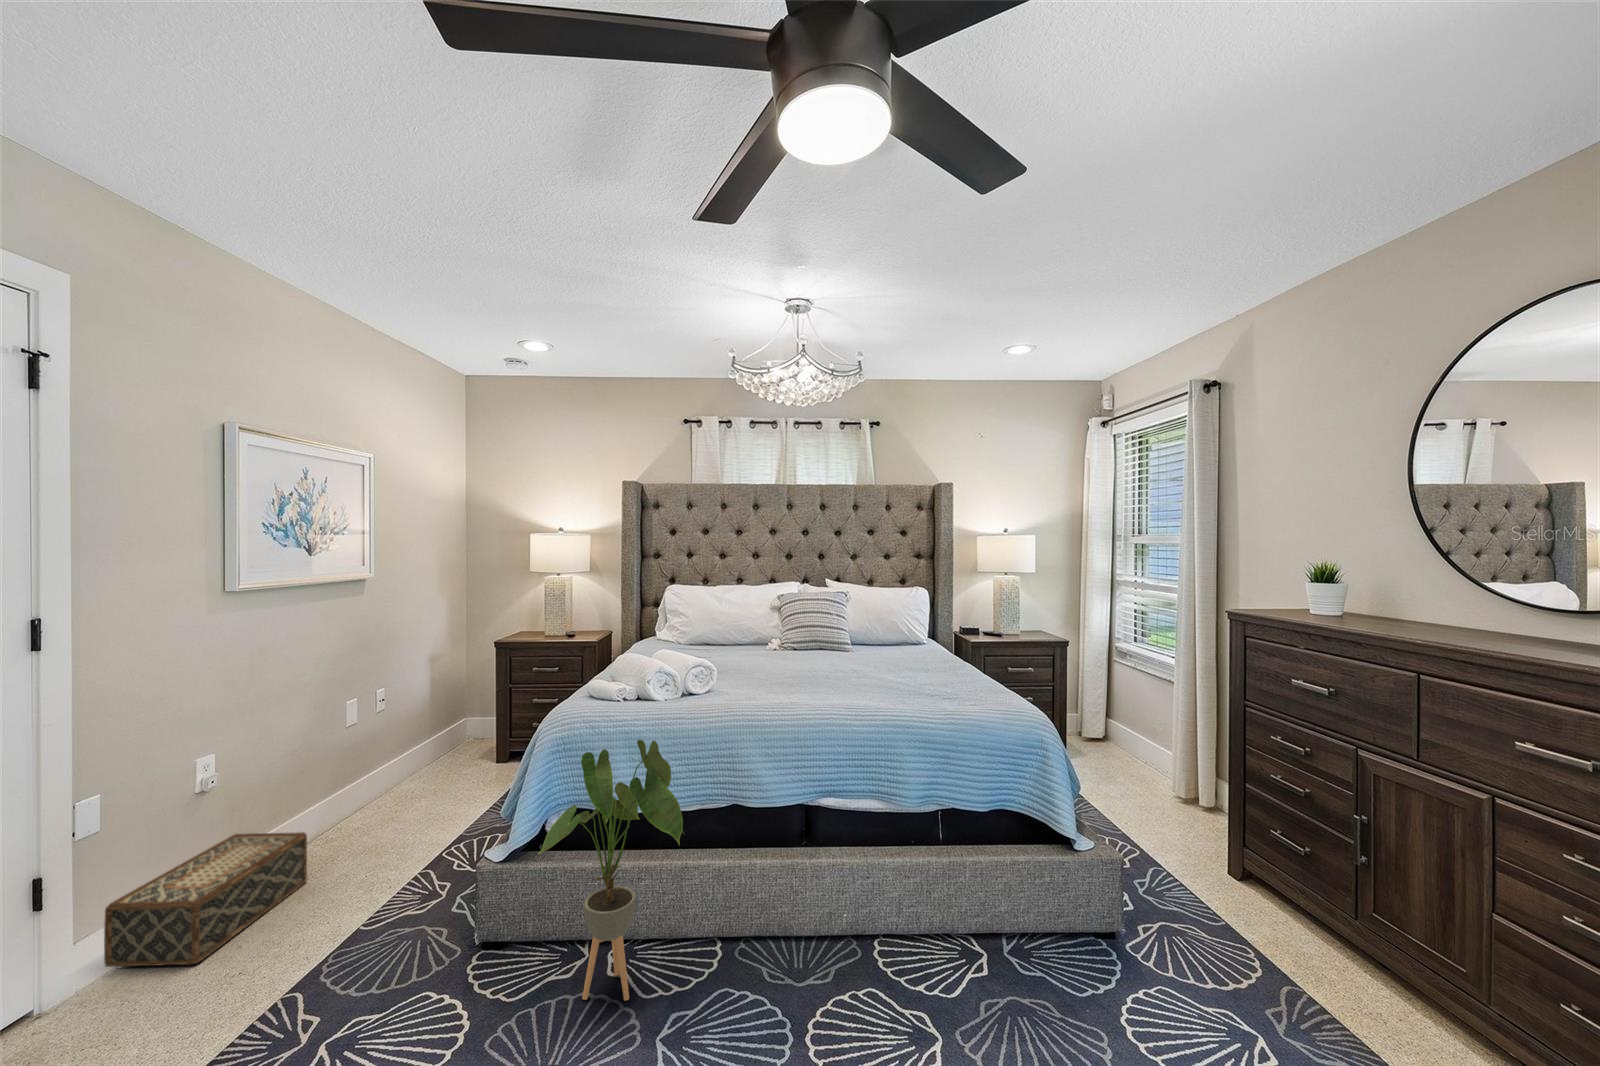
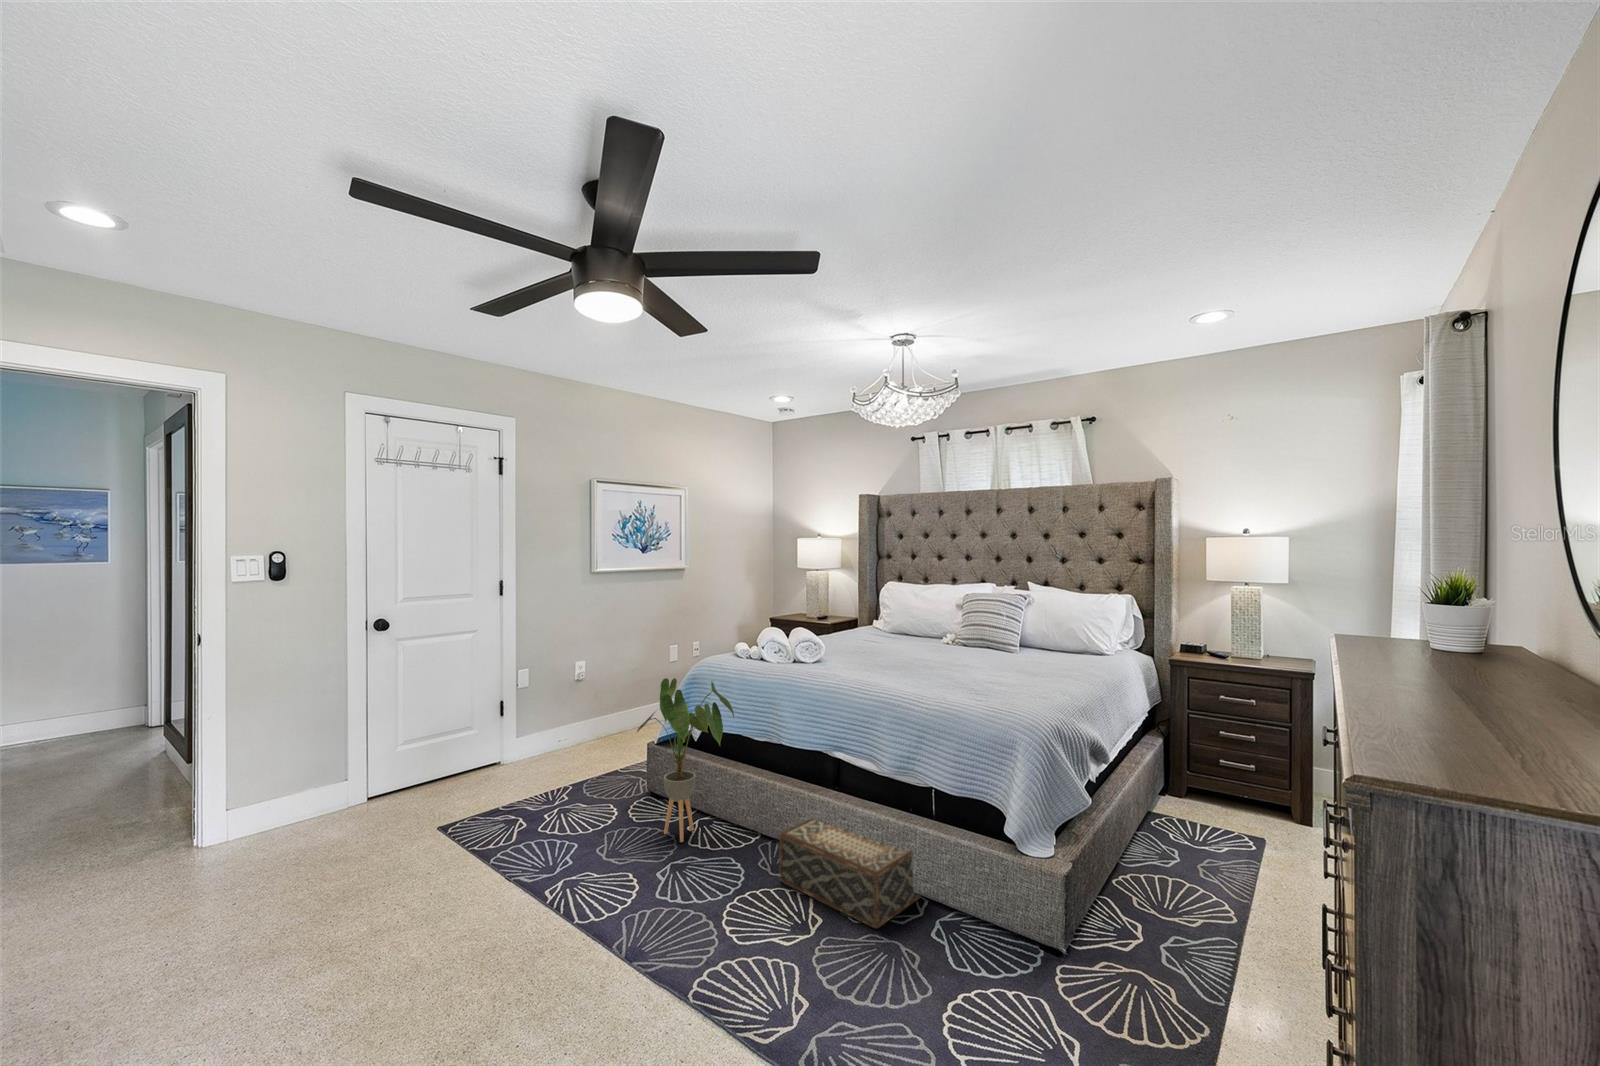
woven basket: present [104,832,307,967] -> present [779,817,920,928]

